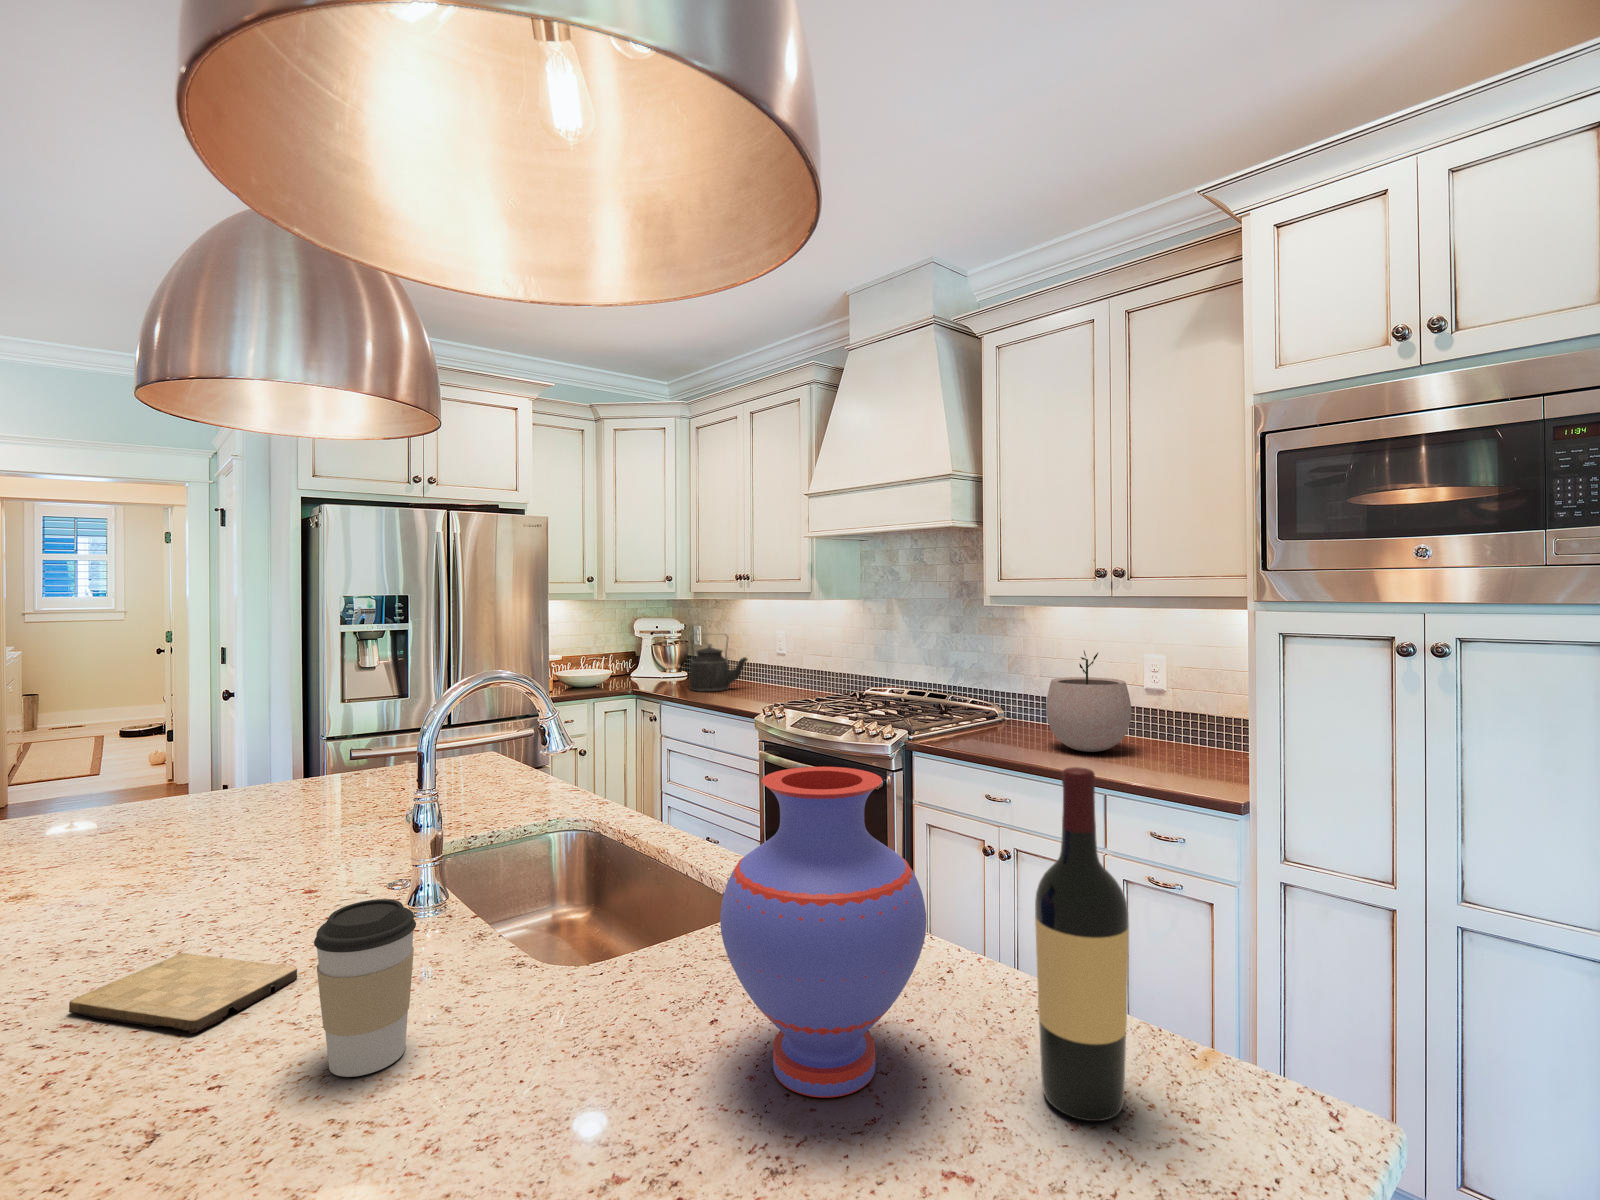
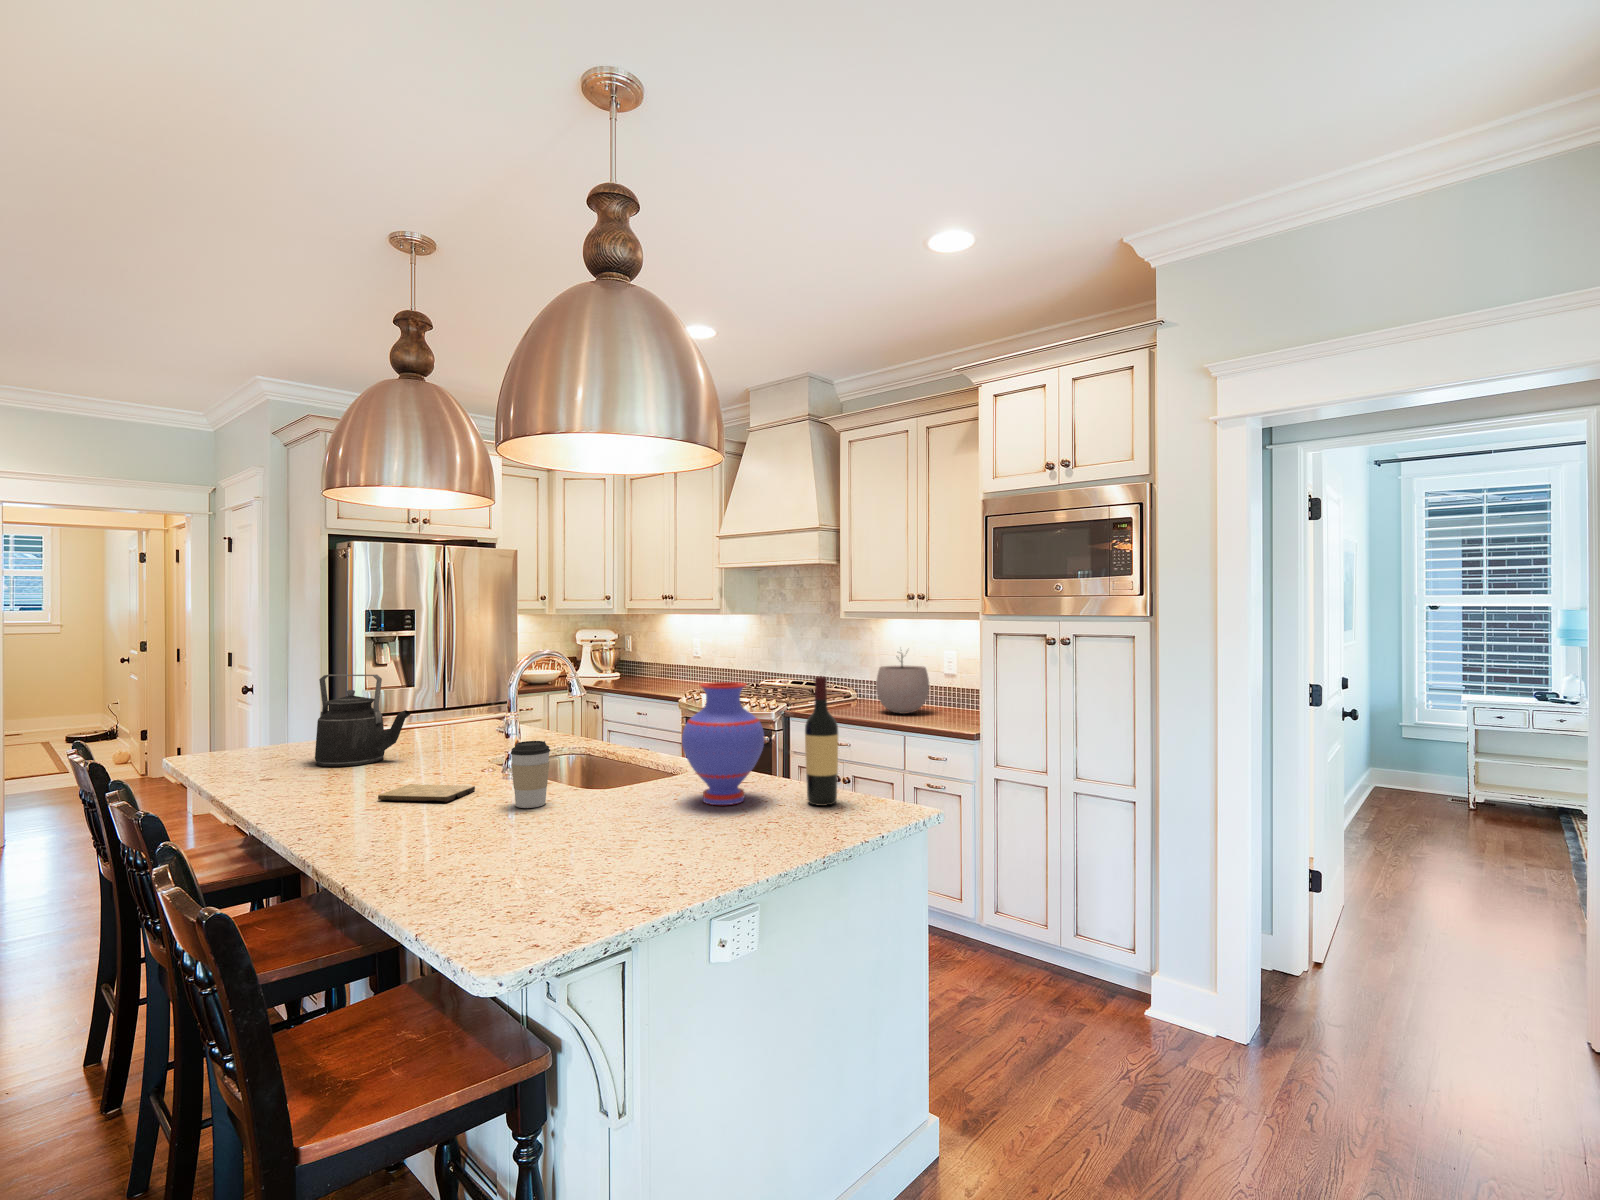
kettle: present [690,635,748,692] -> present [315,675,411,766]

